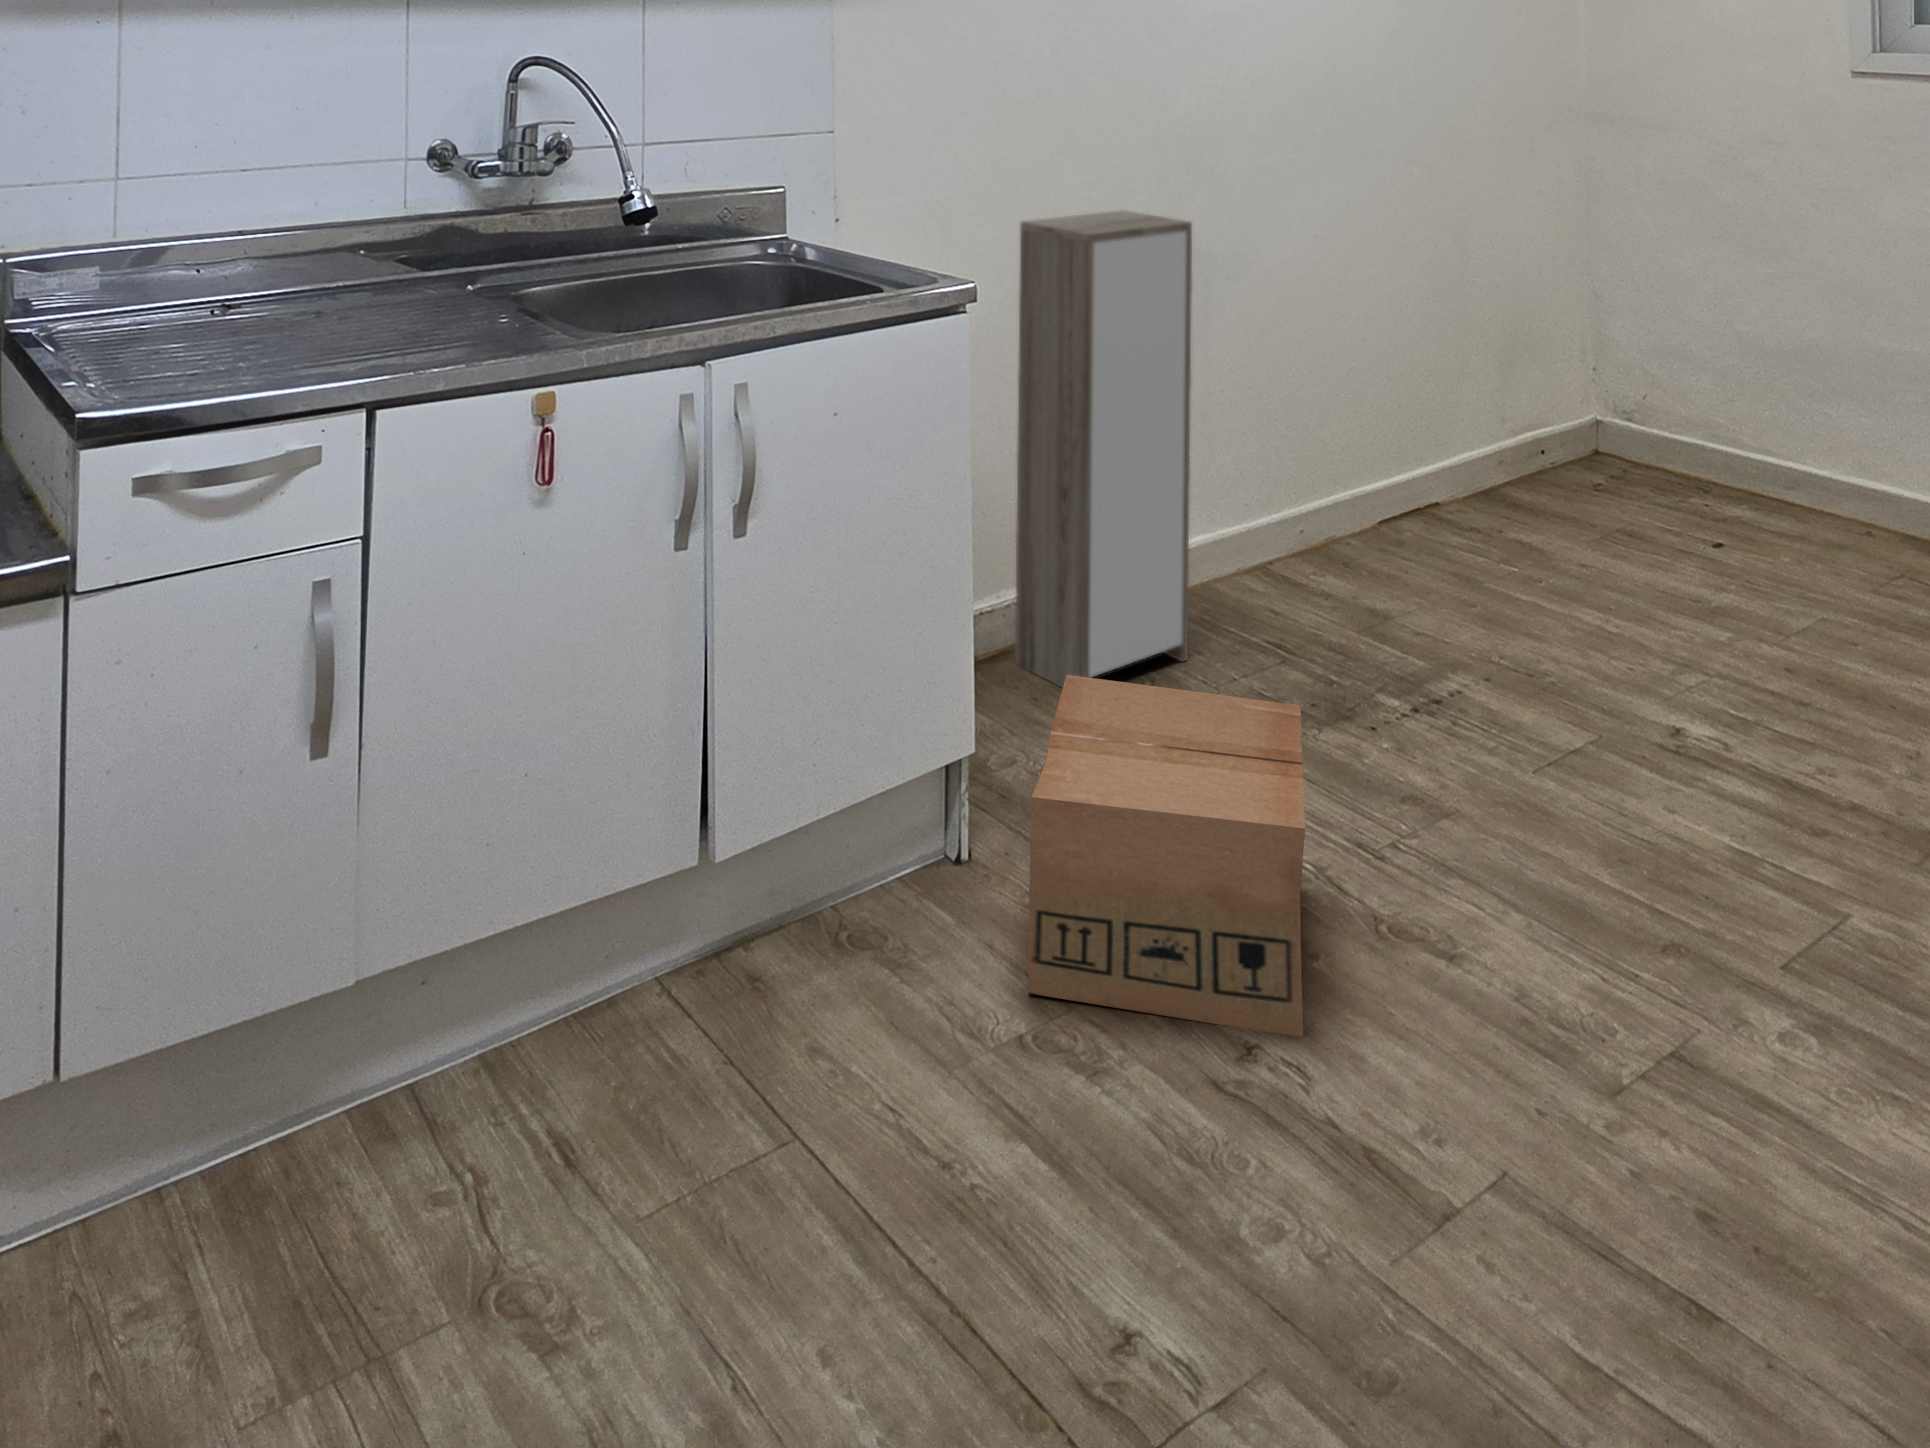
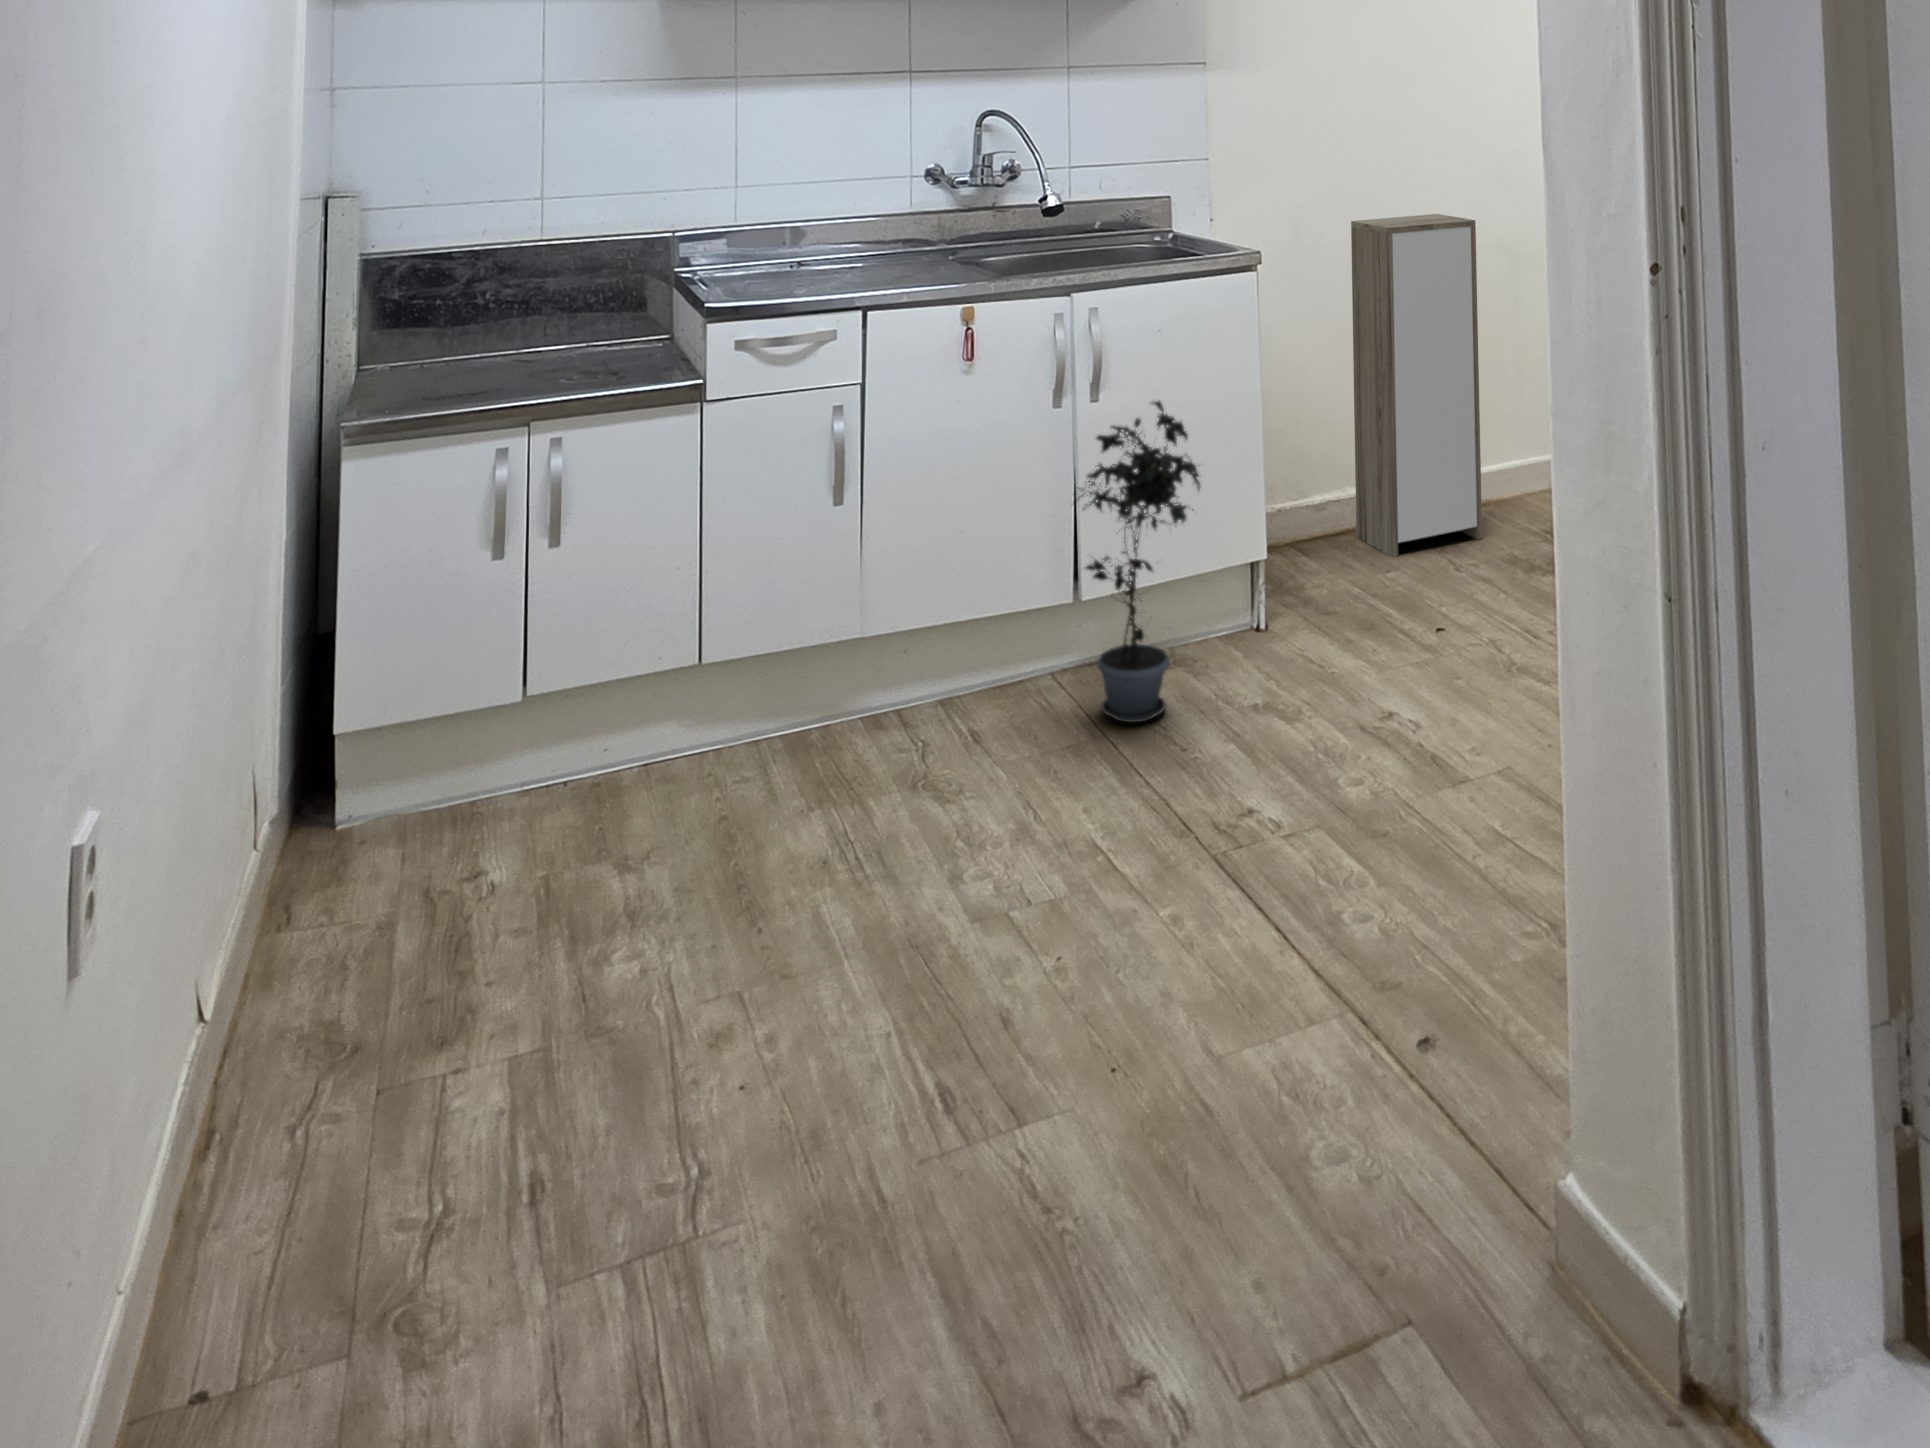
potted plant: none [730,544,979,1099] -> present [1073,400,1201,723]
cardboard box: present [1028,675,1305,1037] -> none [1270,511,1478,712]

